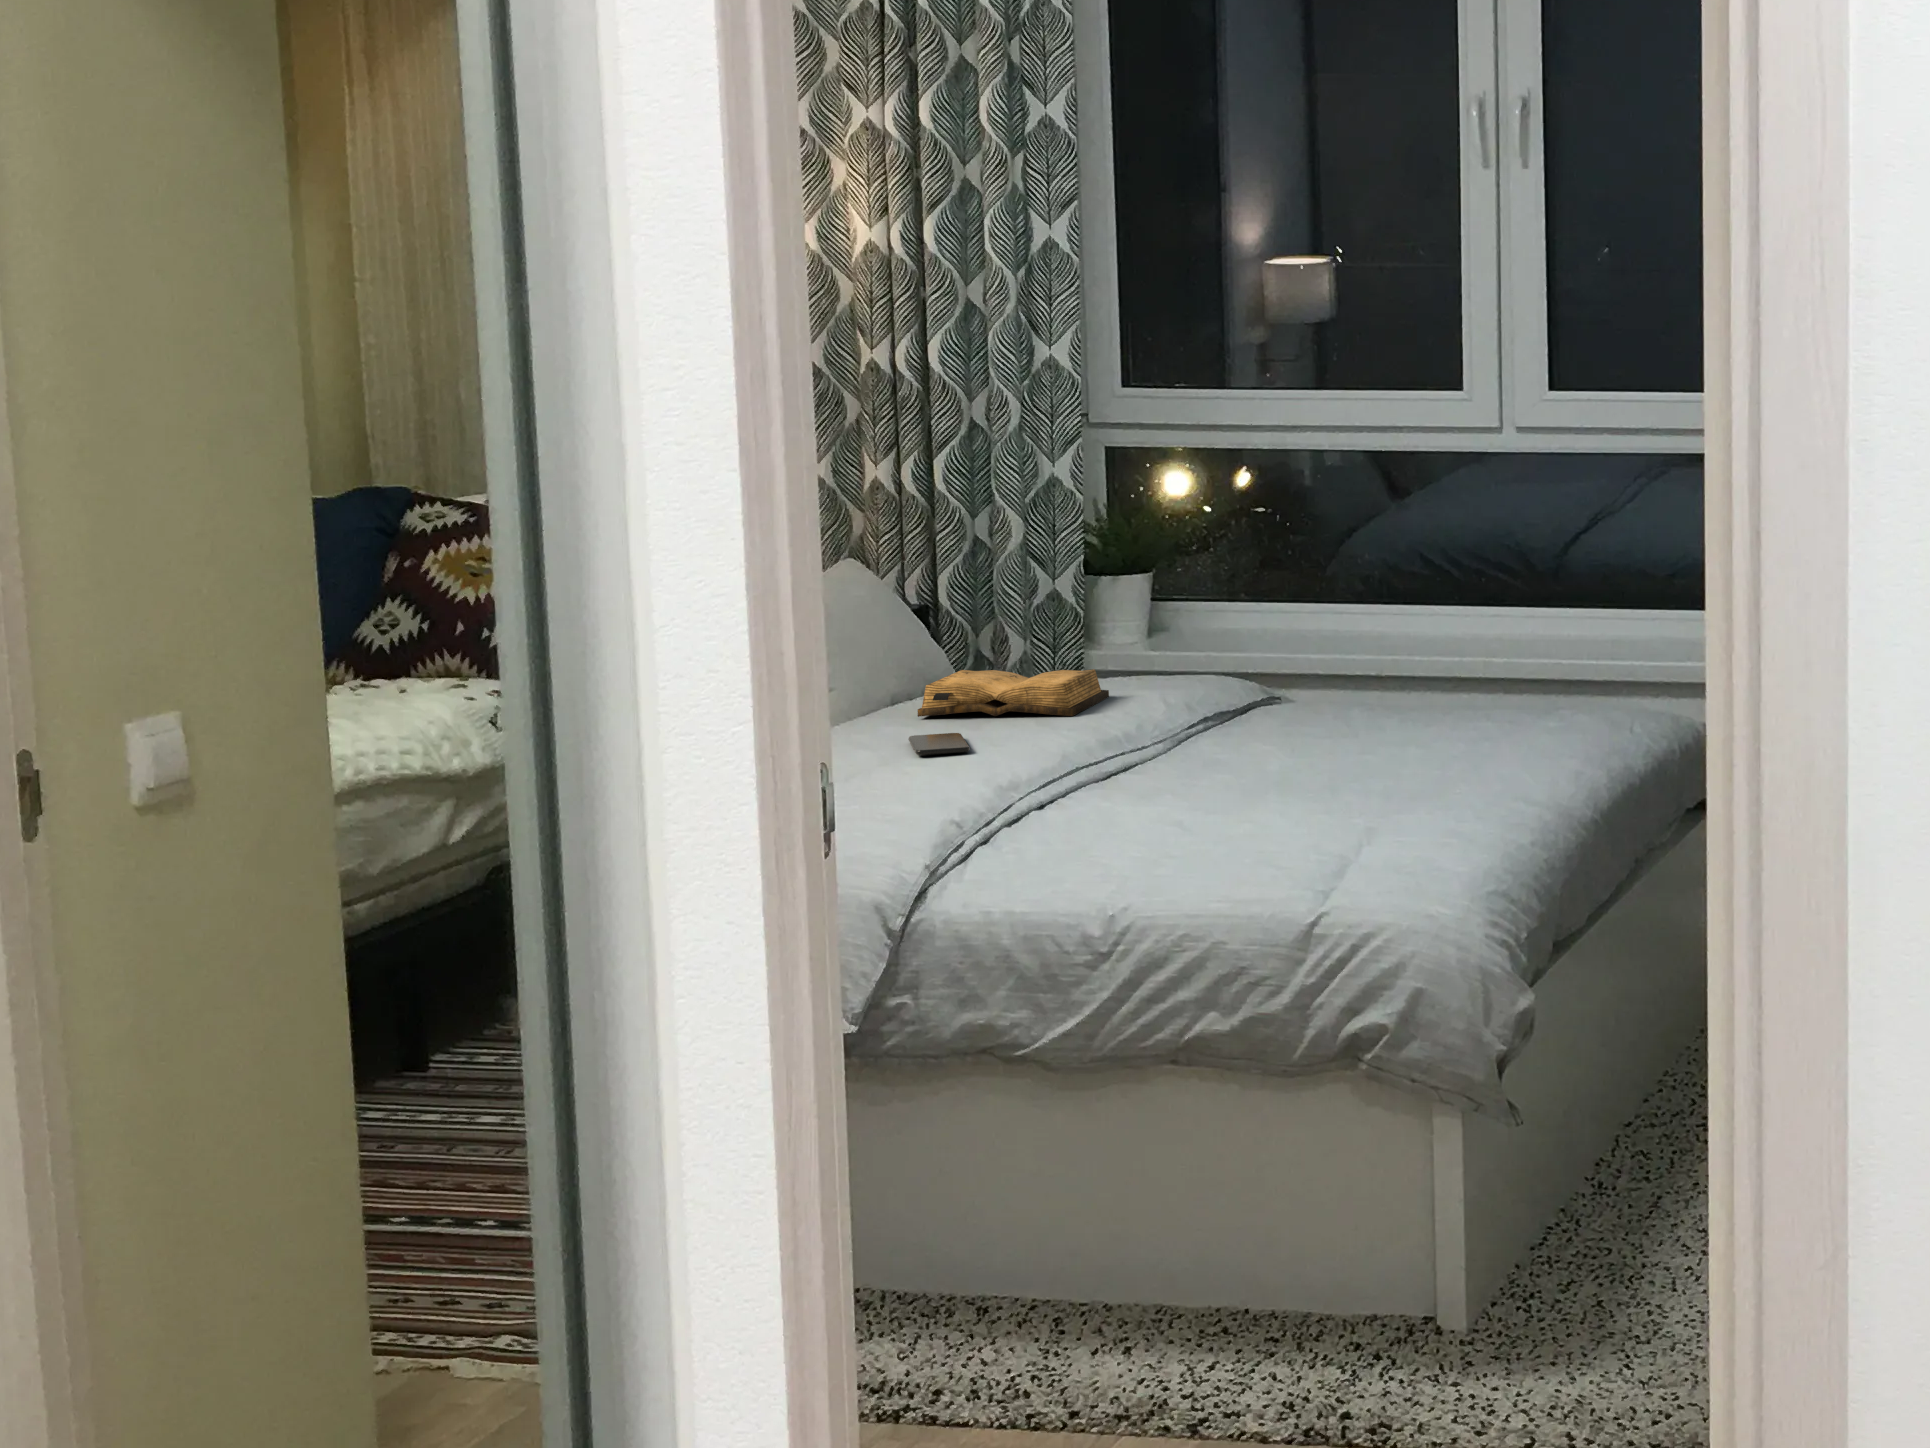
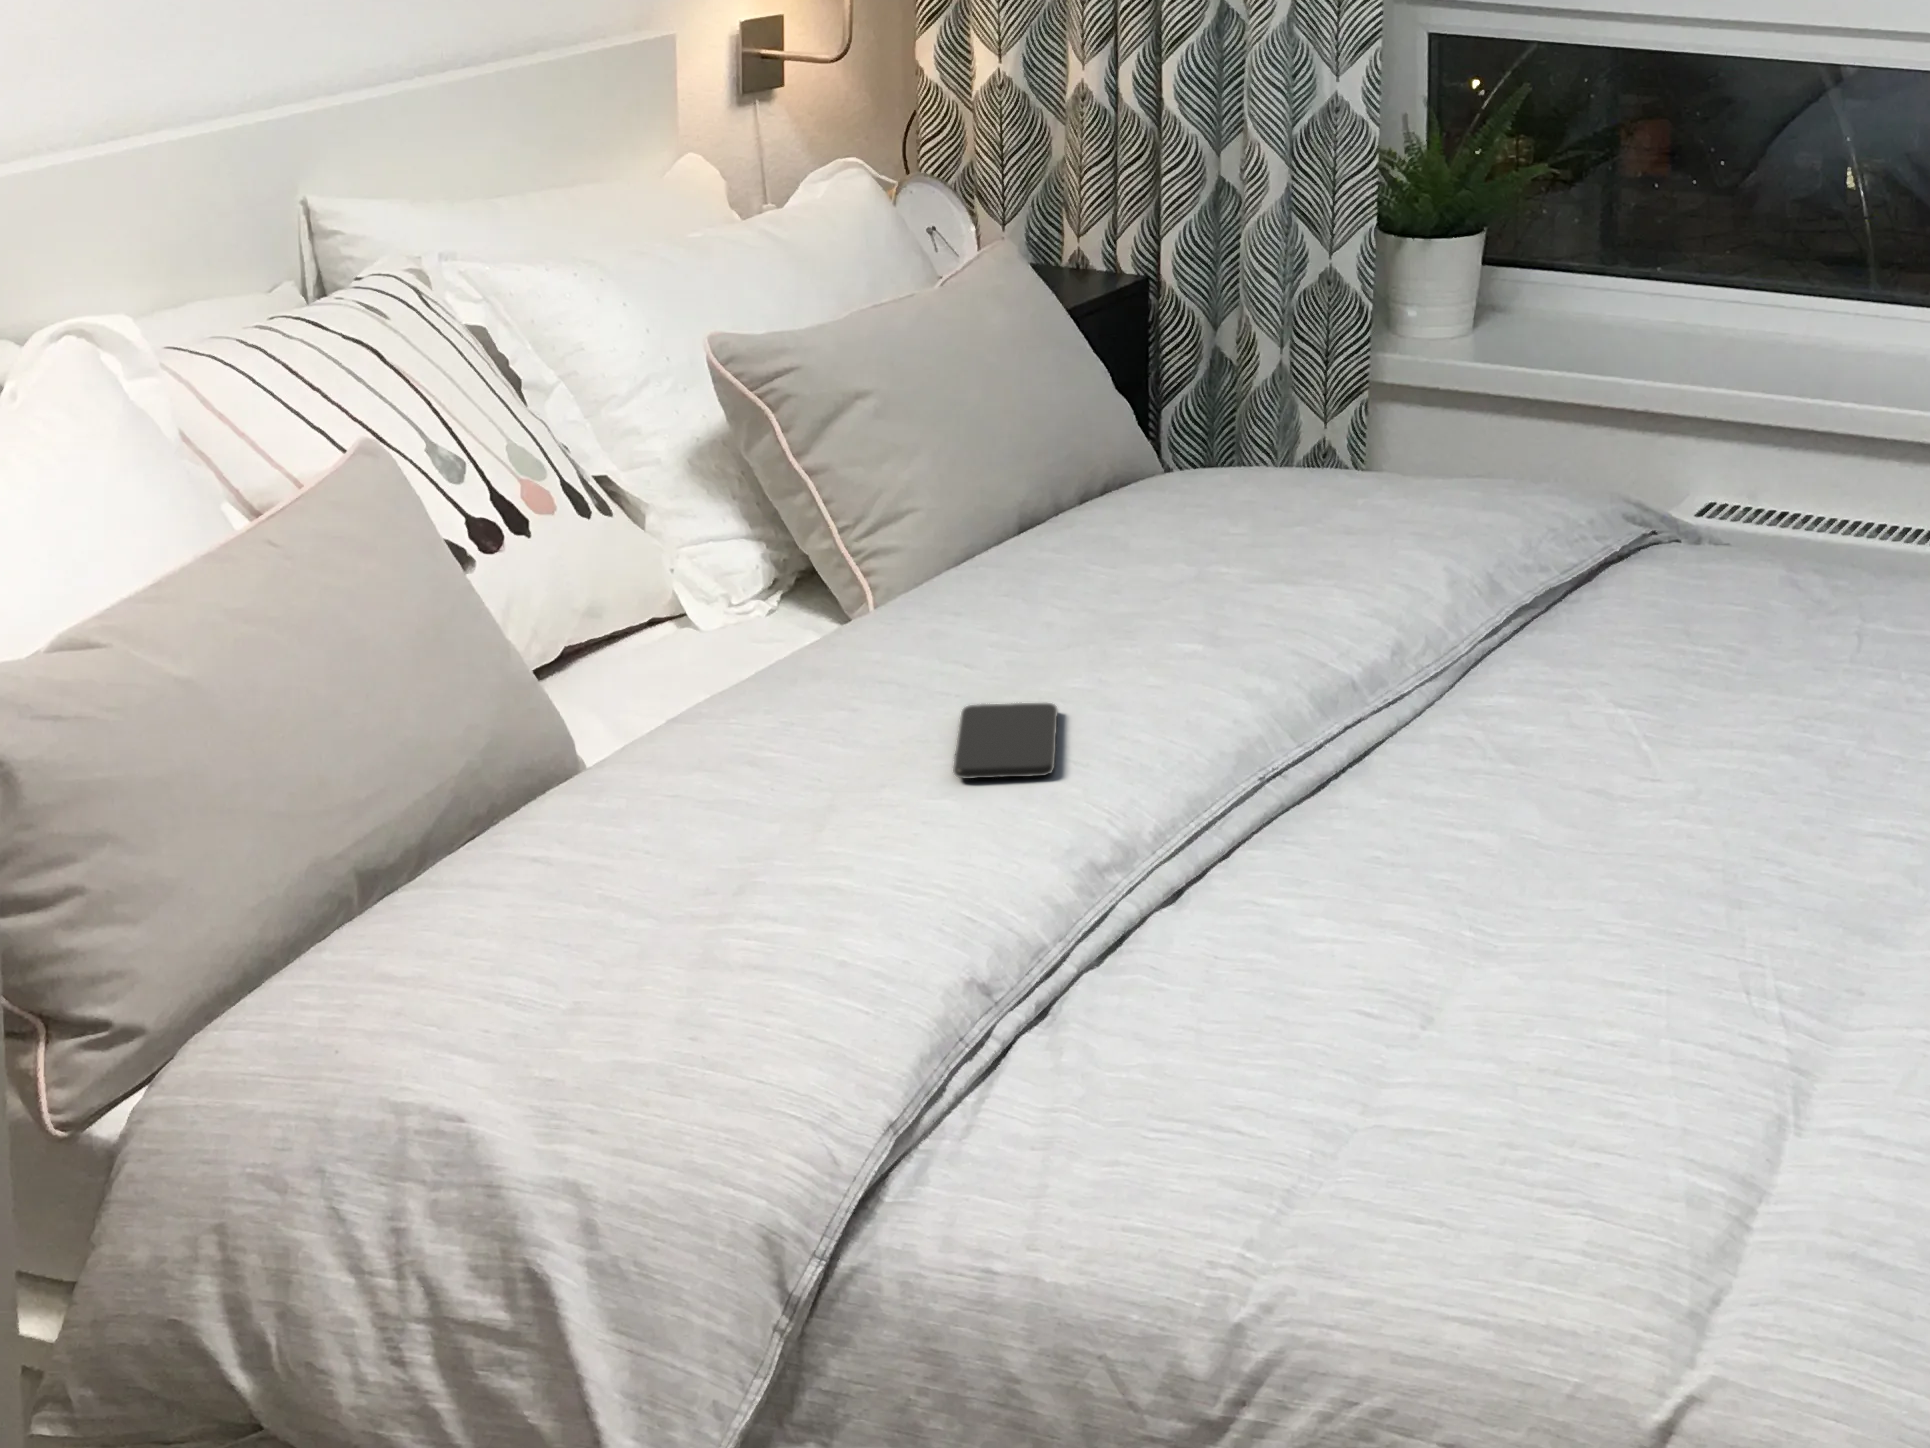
diary: present [918,669,1109,716] -> none [1009,519,1350,653]

